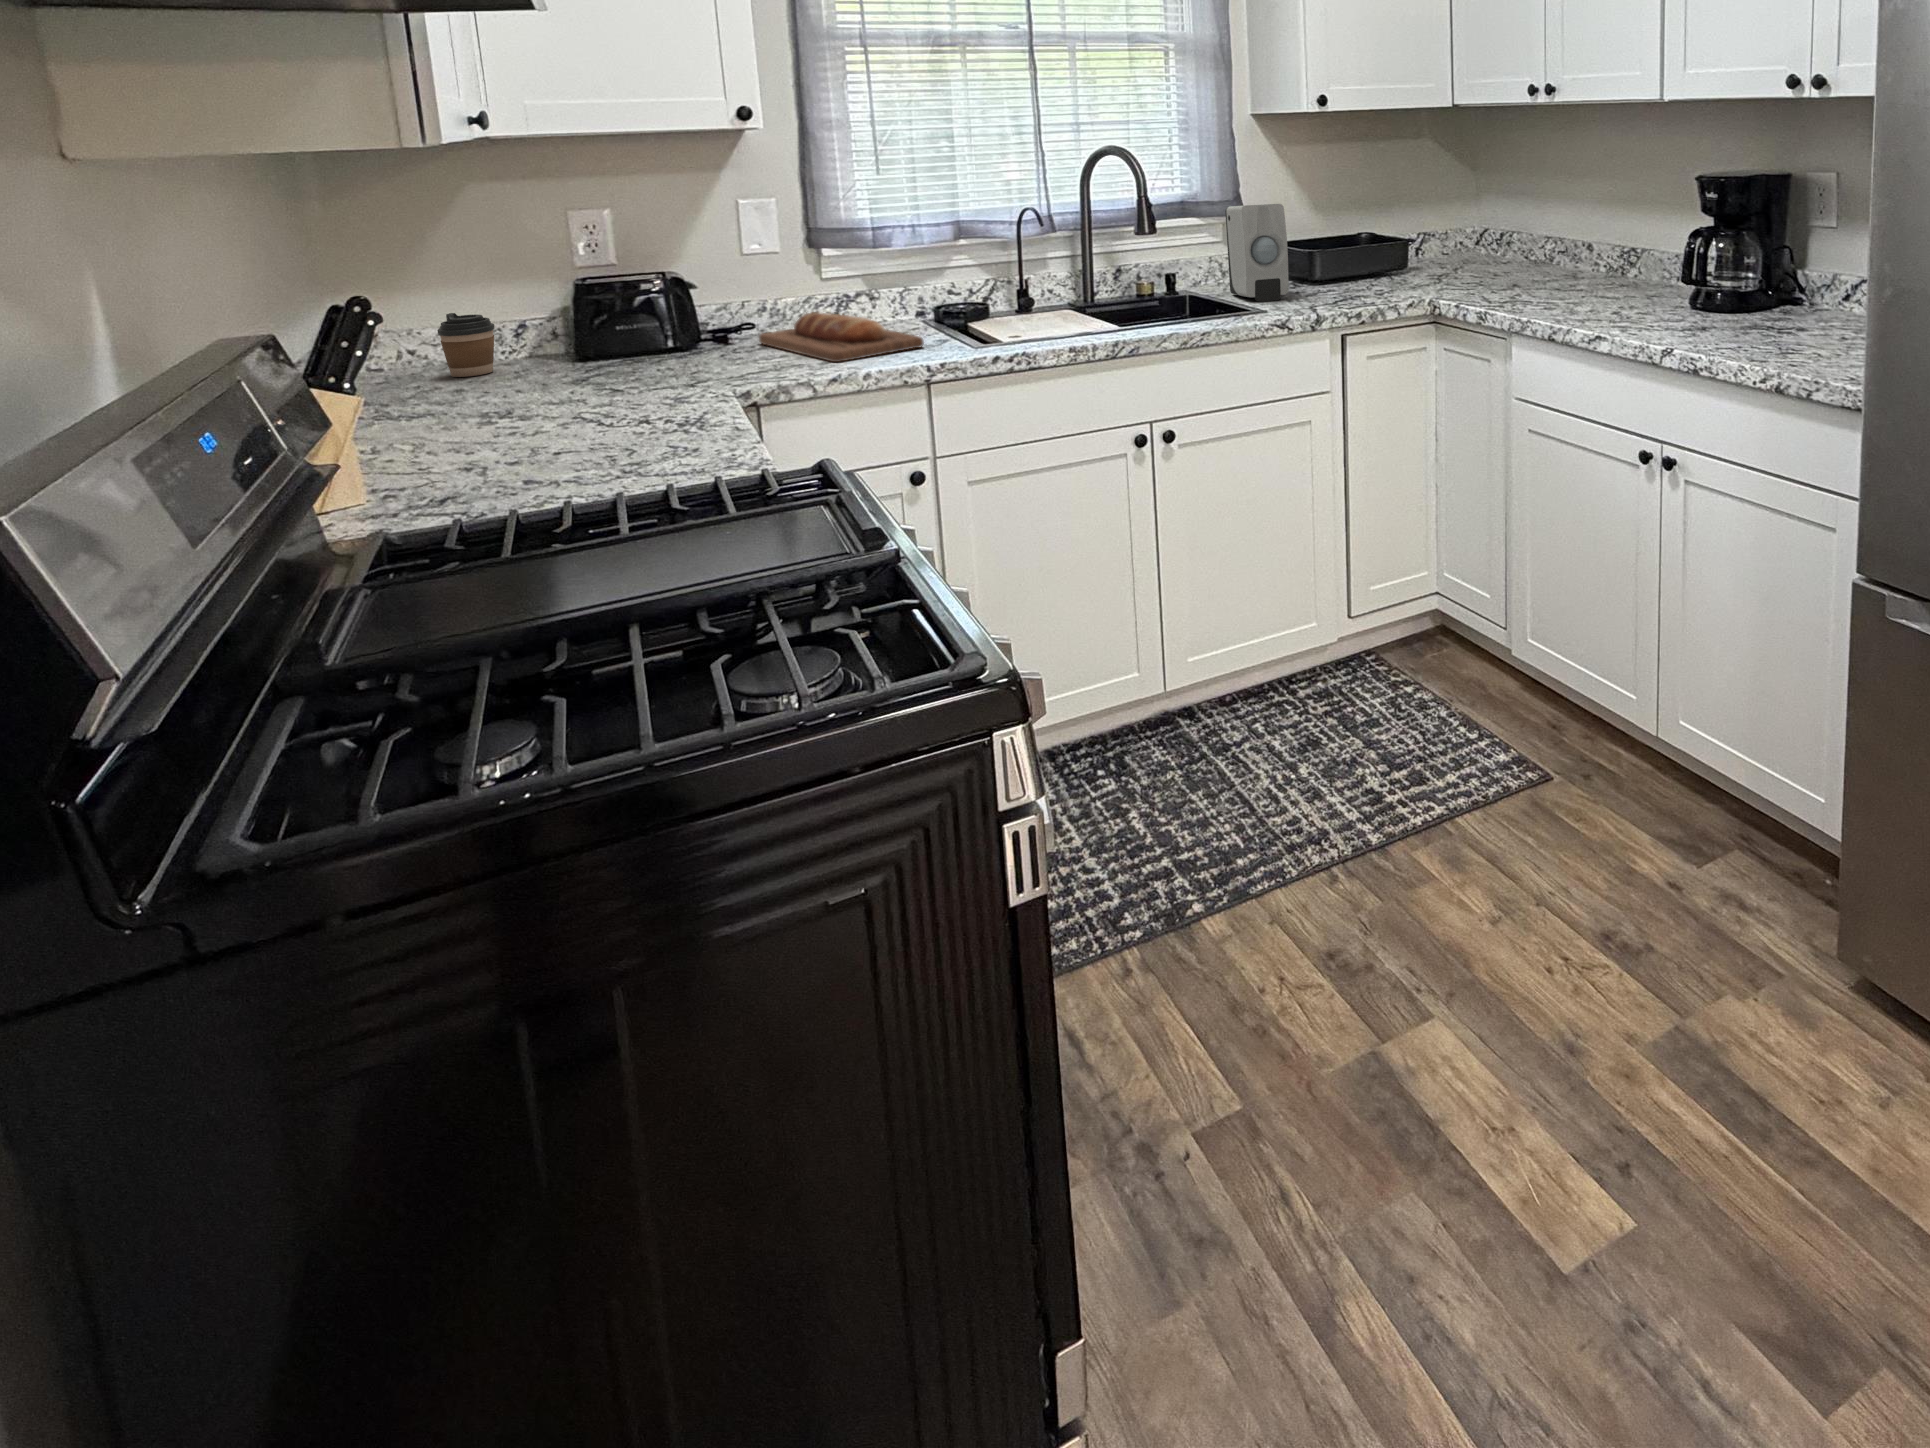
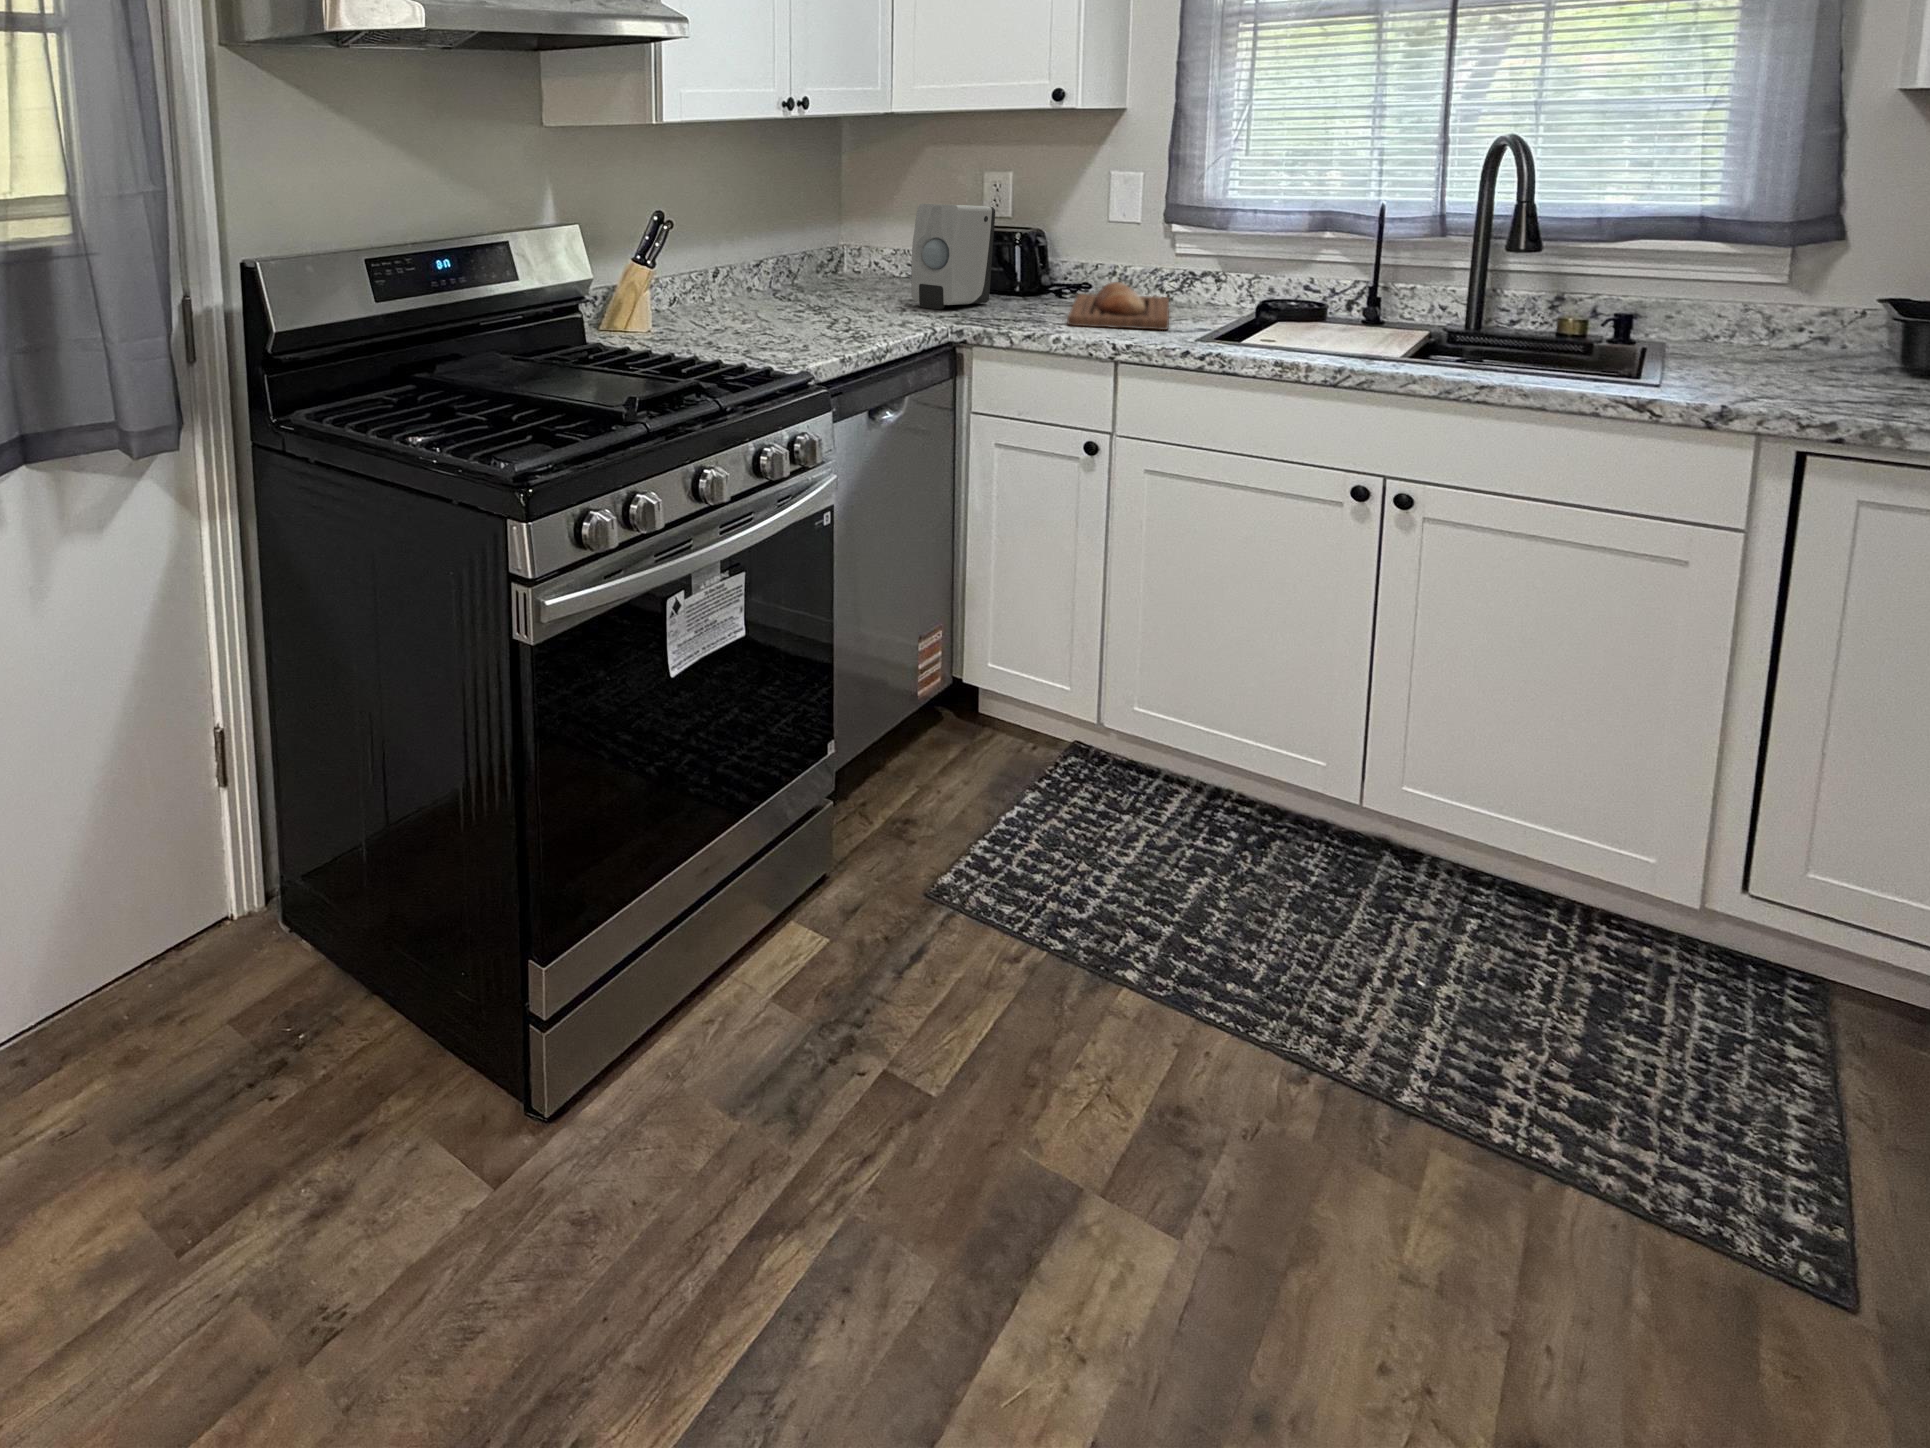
soap dispenser: present [1225,204,1289,302] -> present [911,204,995,309]
coffee cup: present [437,313,494,377] -> none [868,241,903,288]

